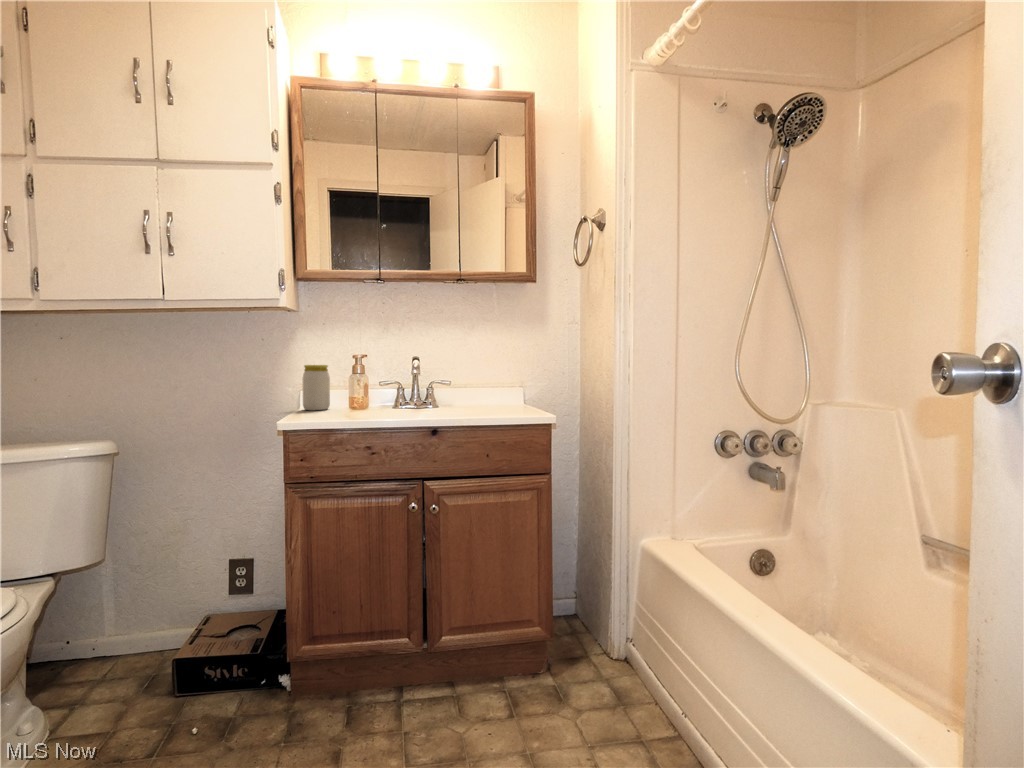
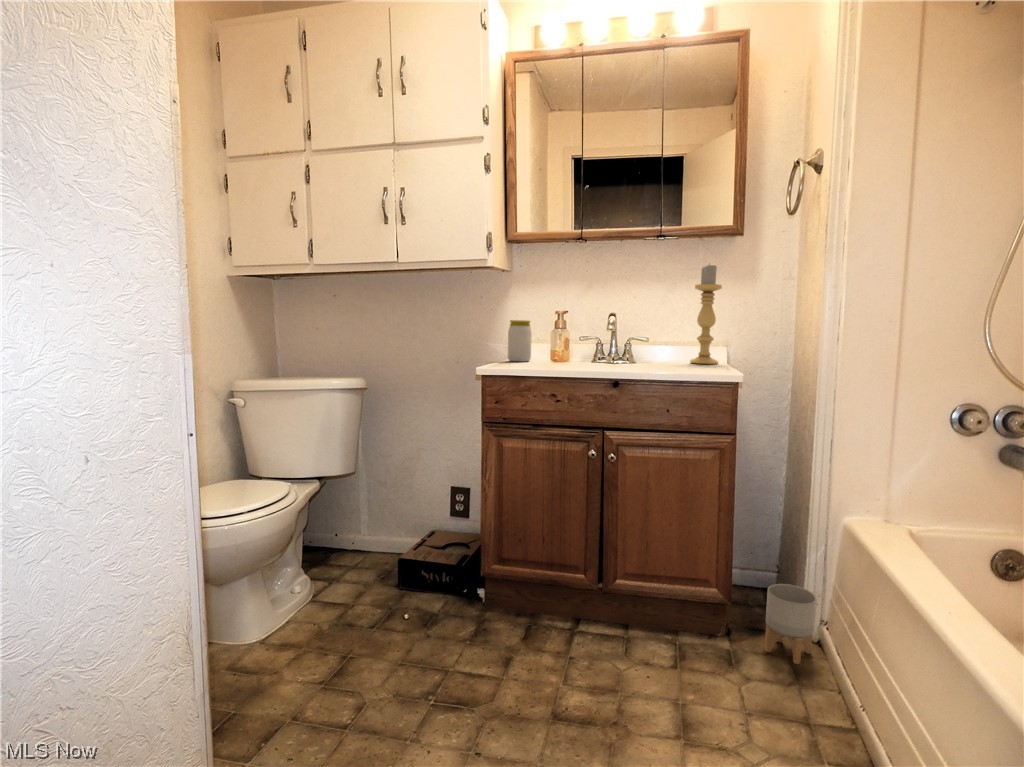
candle holder: none [493,308,518,404] -> present [690,264,722,364]
planter: none [583,608,625,684] -> present [765,584,817,664]

